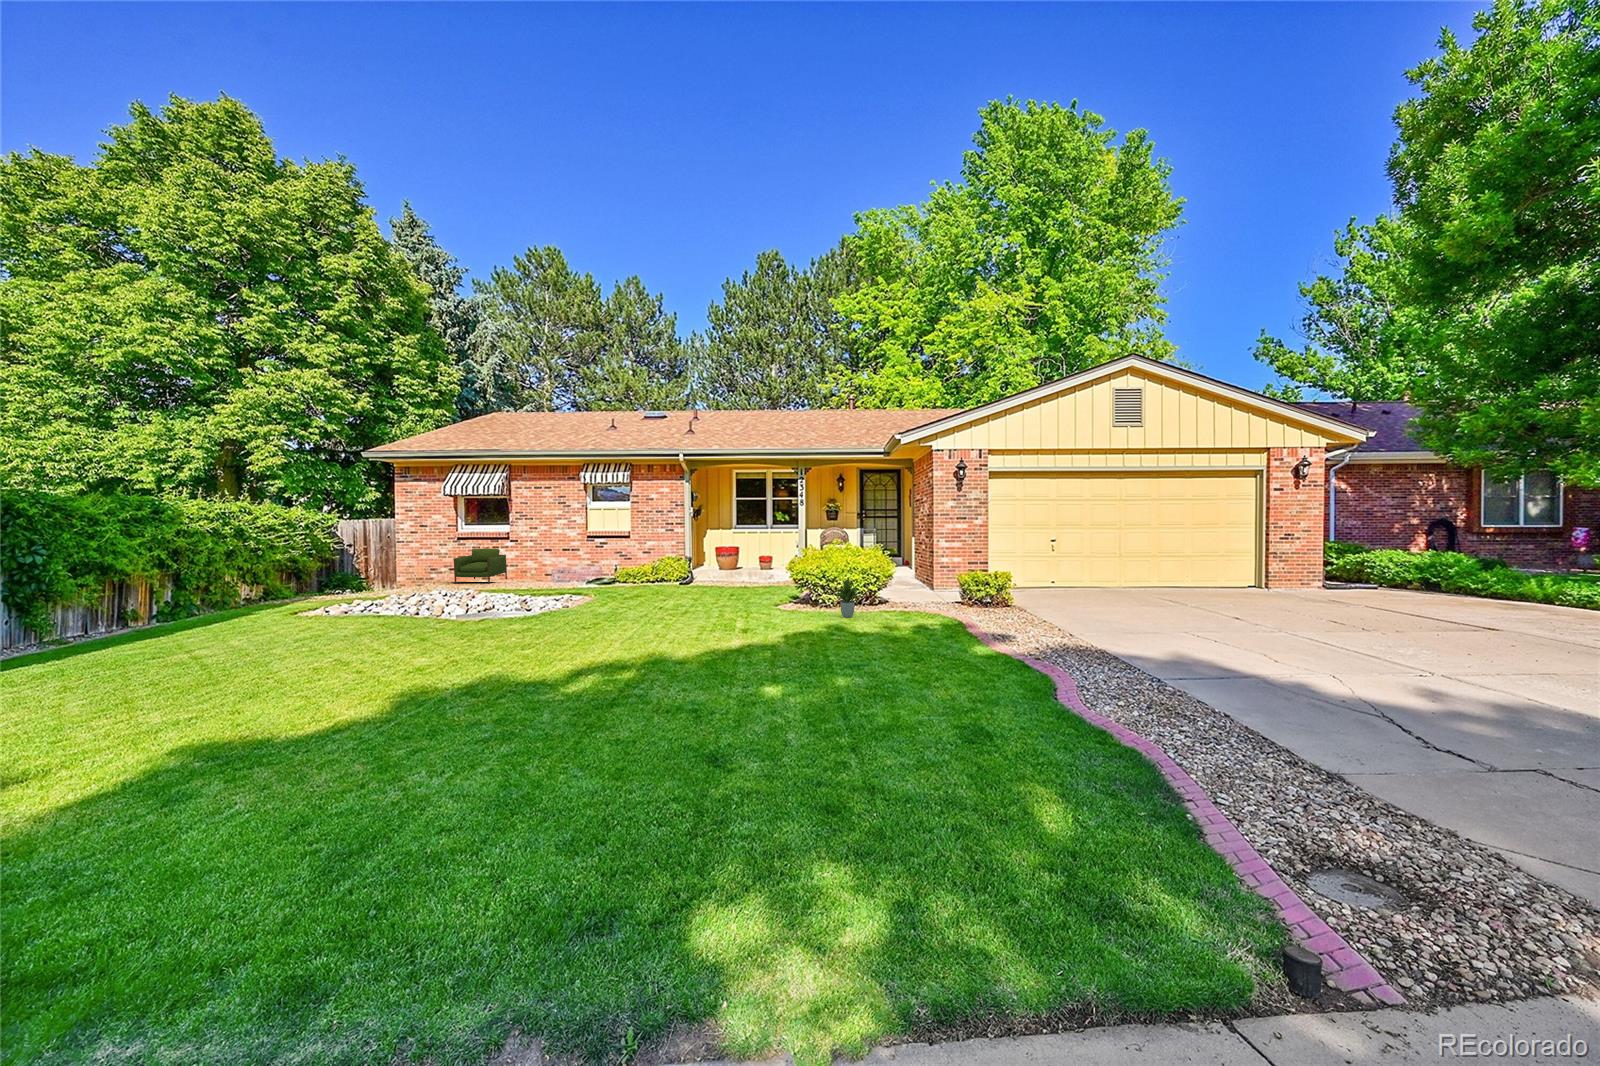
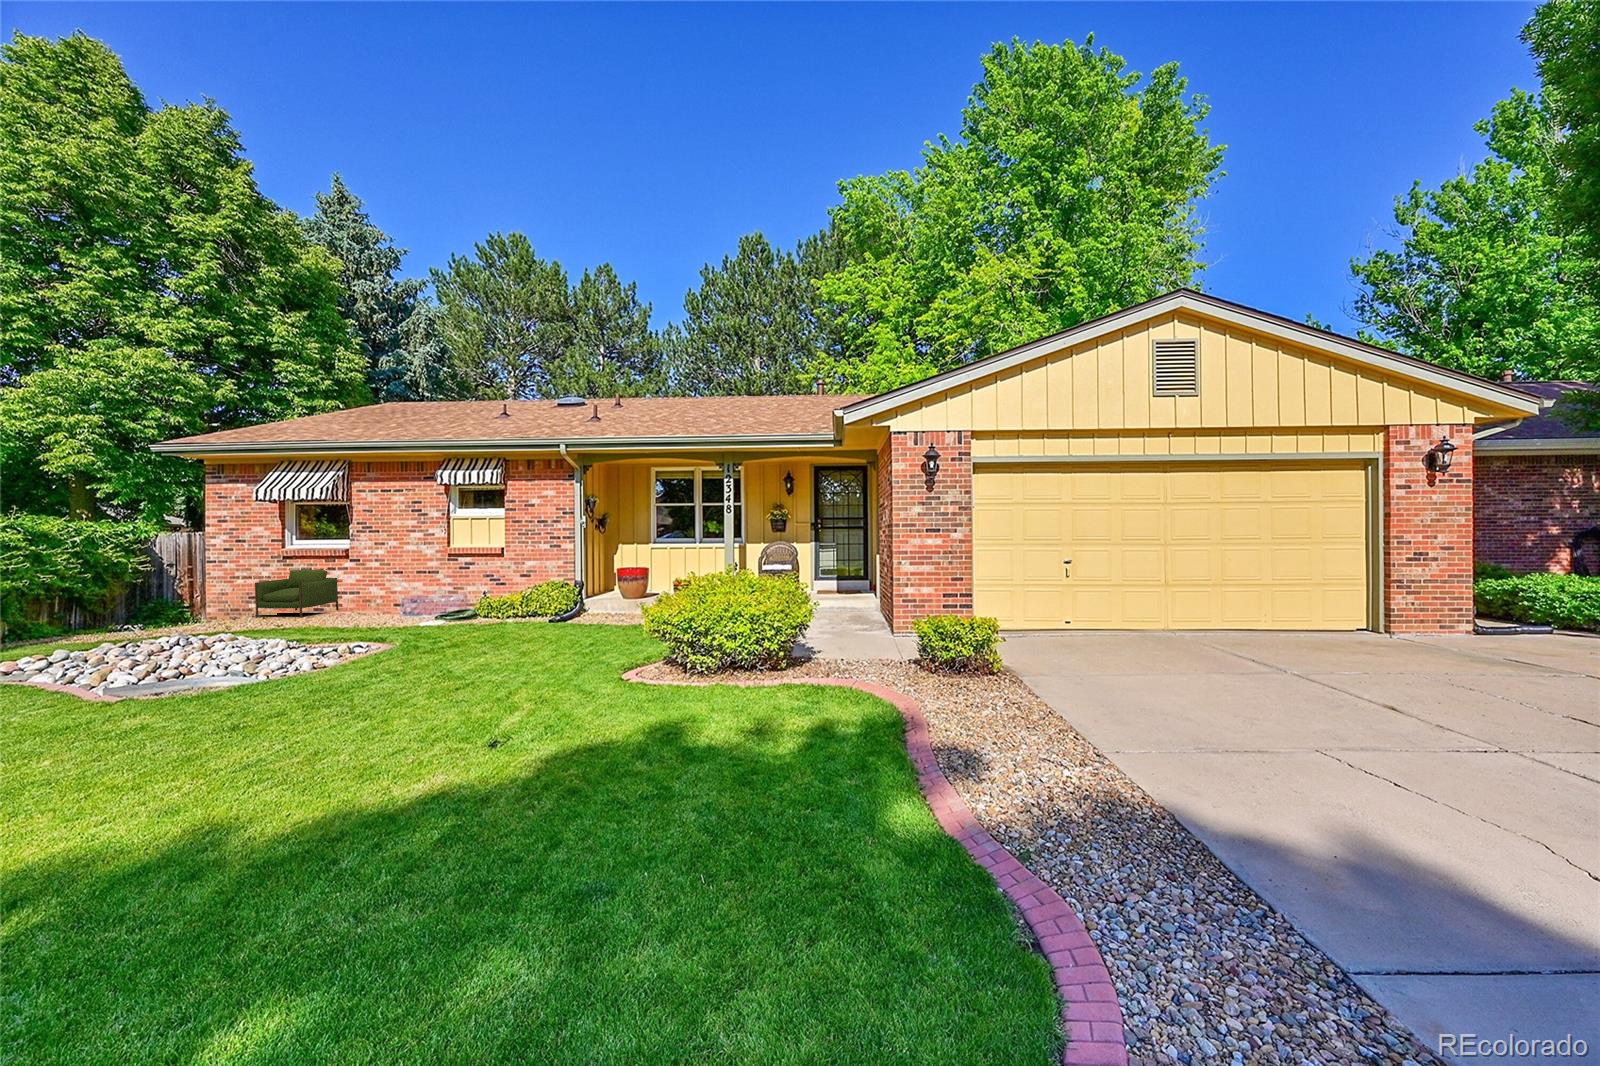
potted plant: present [837,577,858,618] -> none [714,618,753,683]

